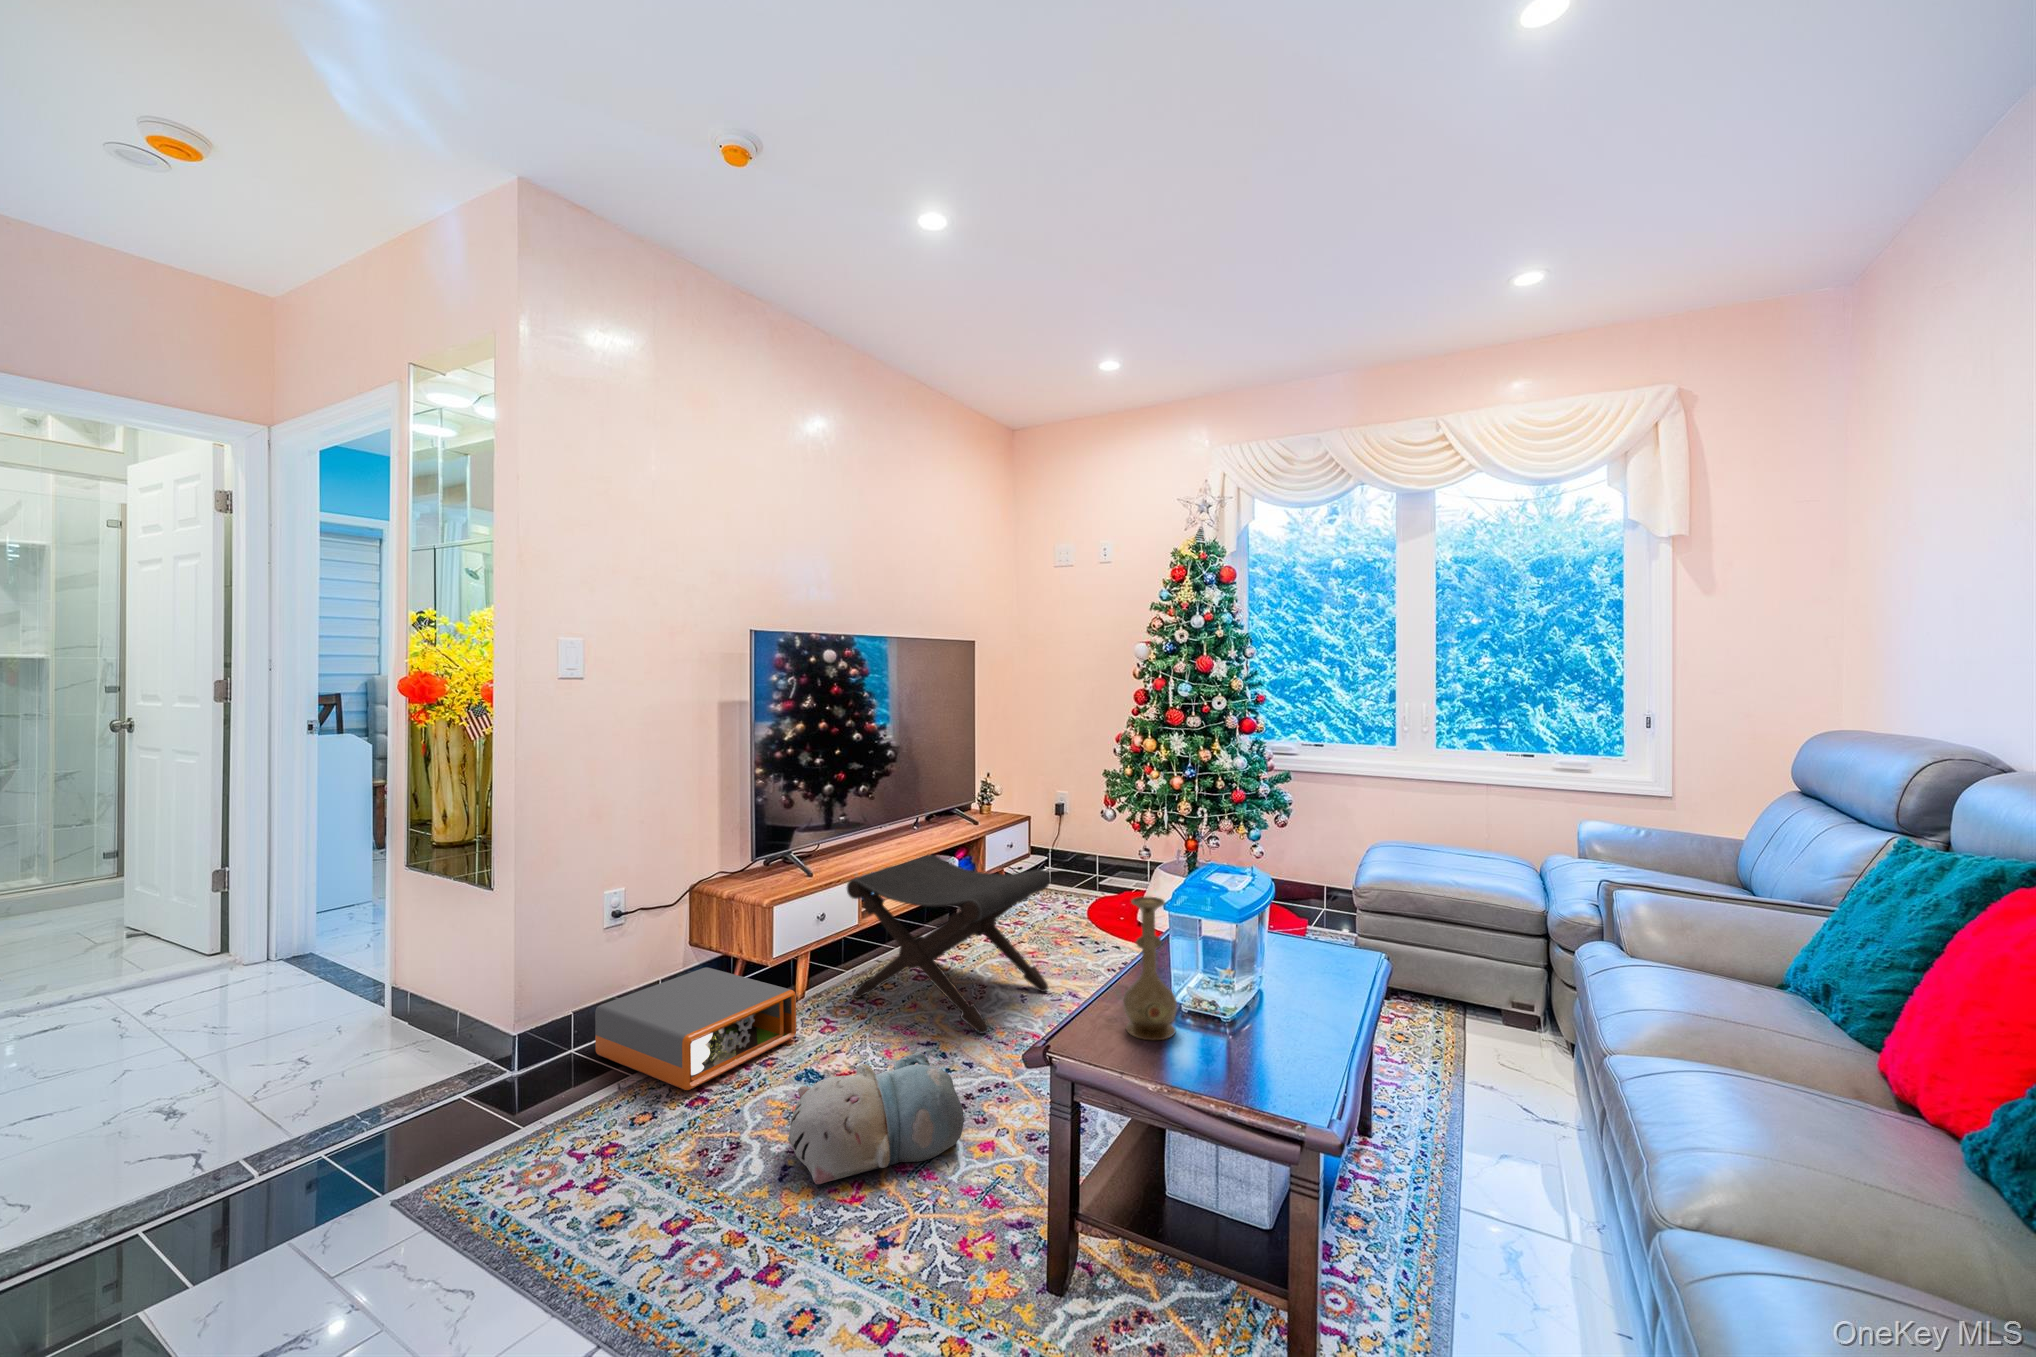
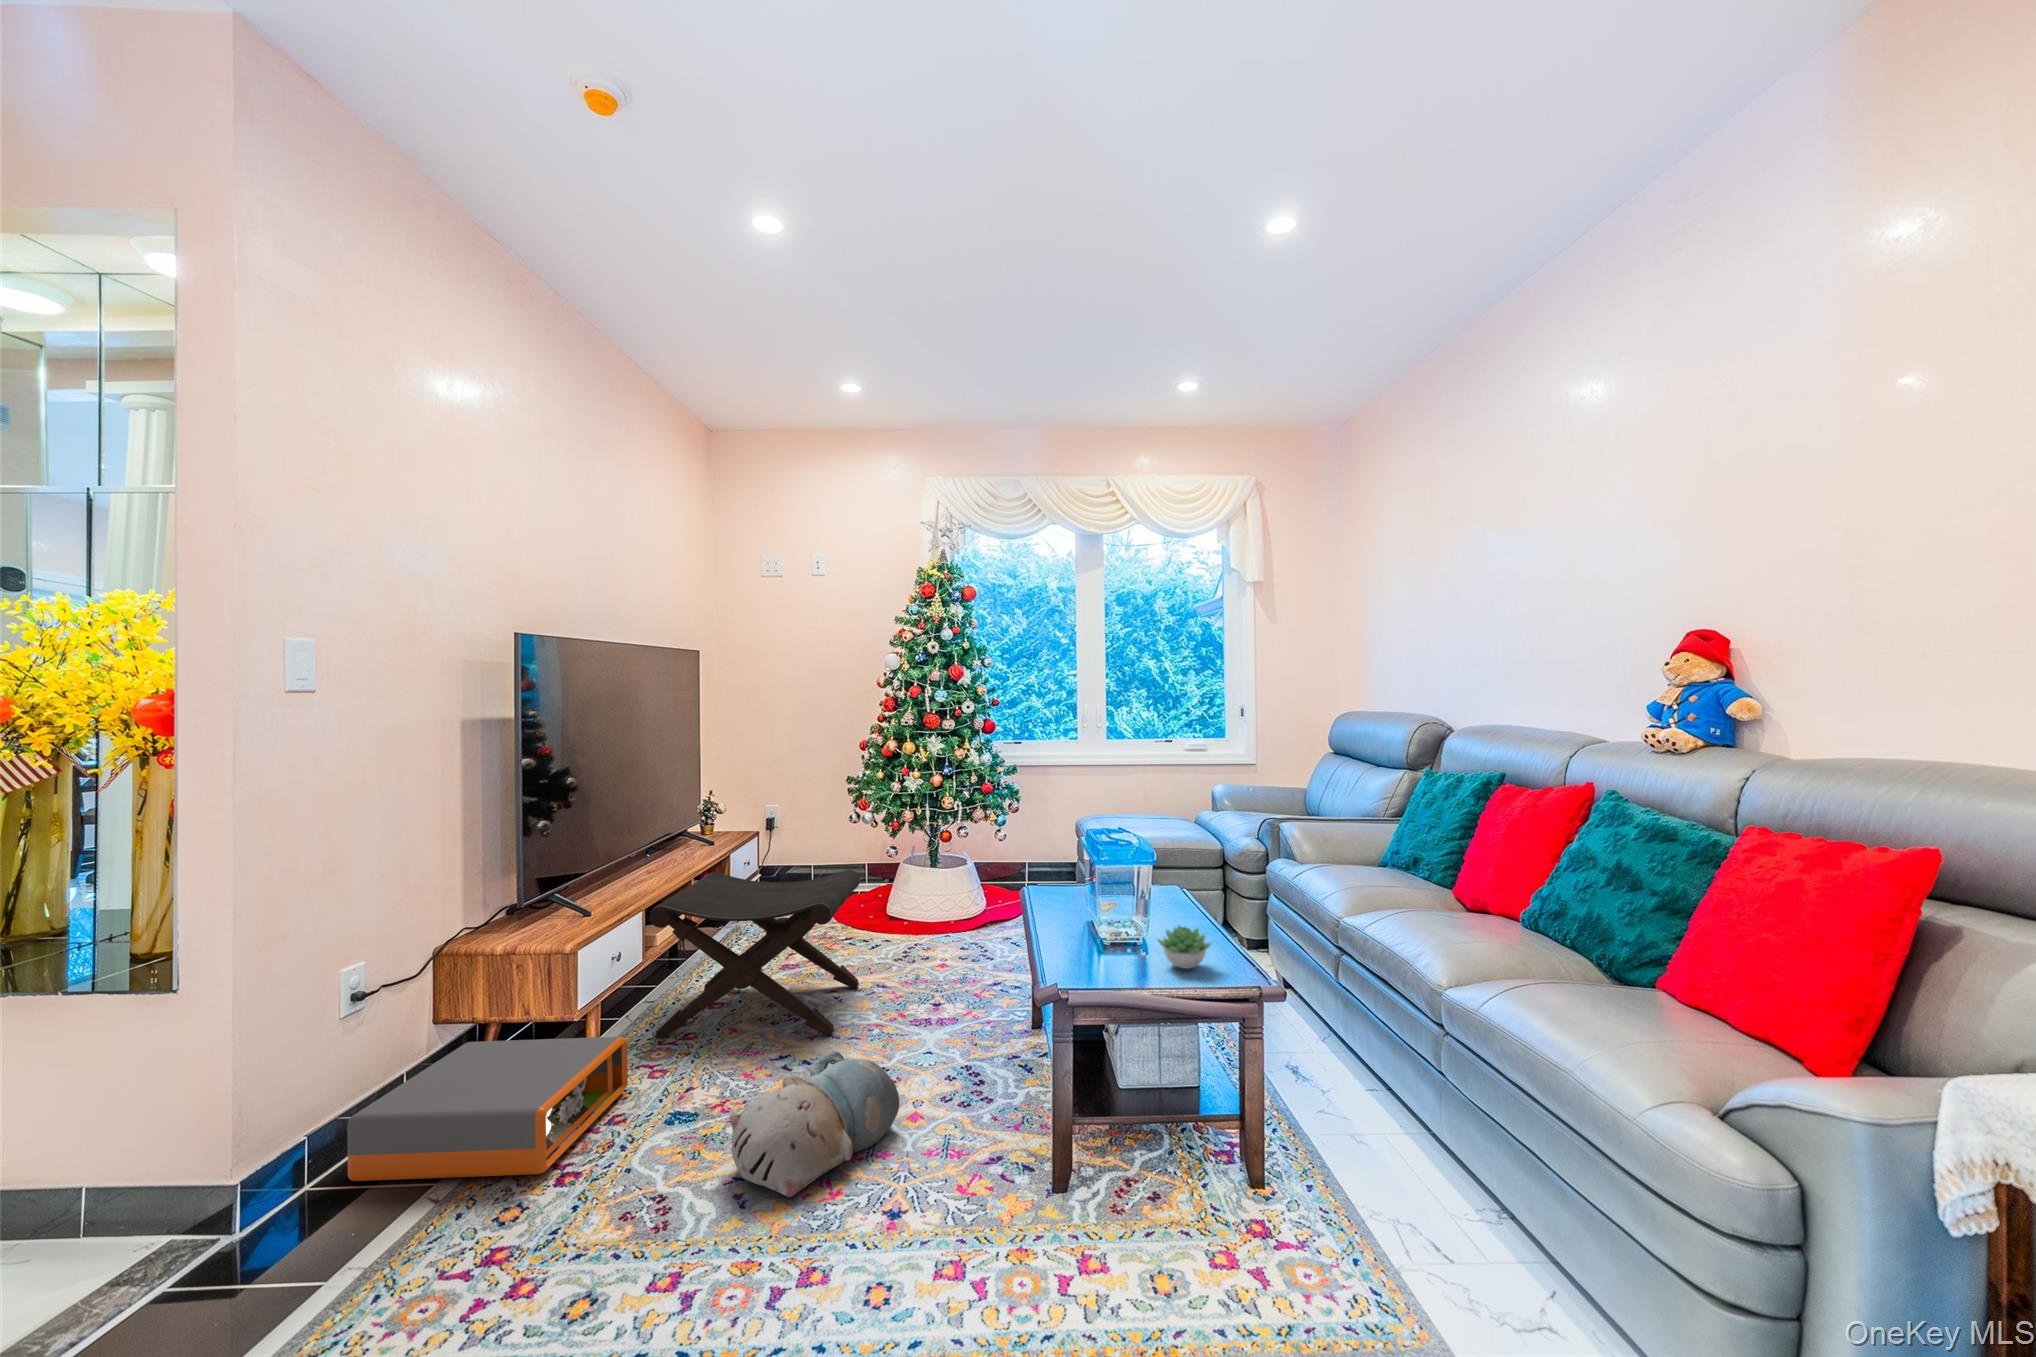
vase: present [1123,897,1177,1040] -> none [1080,856,1122,968]
succulent plant: none [1209,1007,1280,1069] -> present [1158,926,1213,969]

